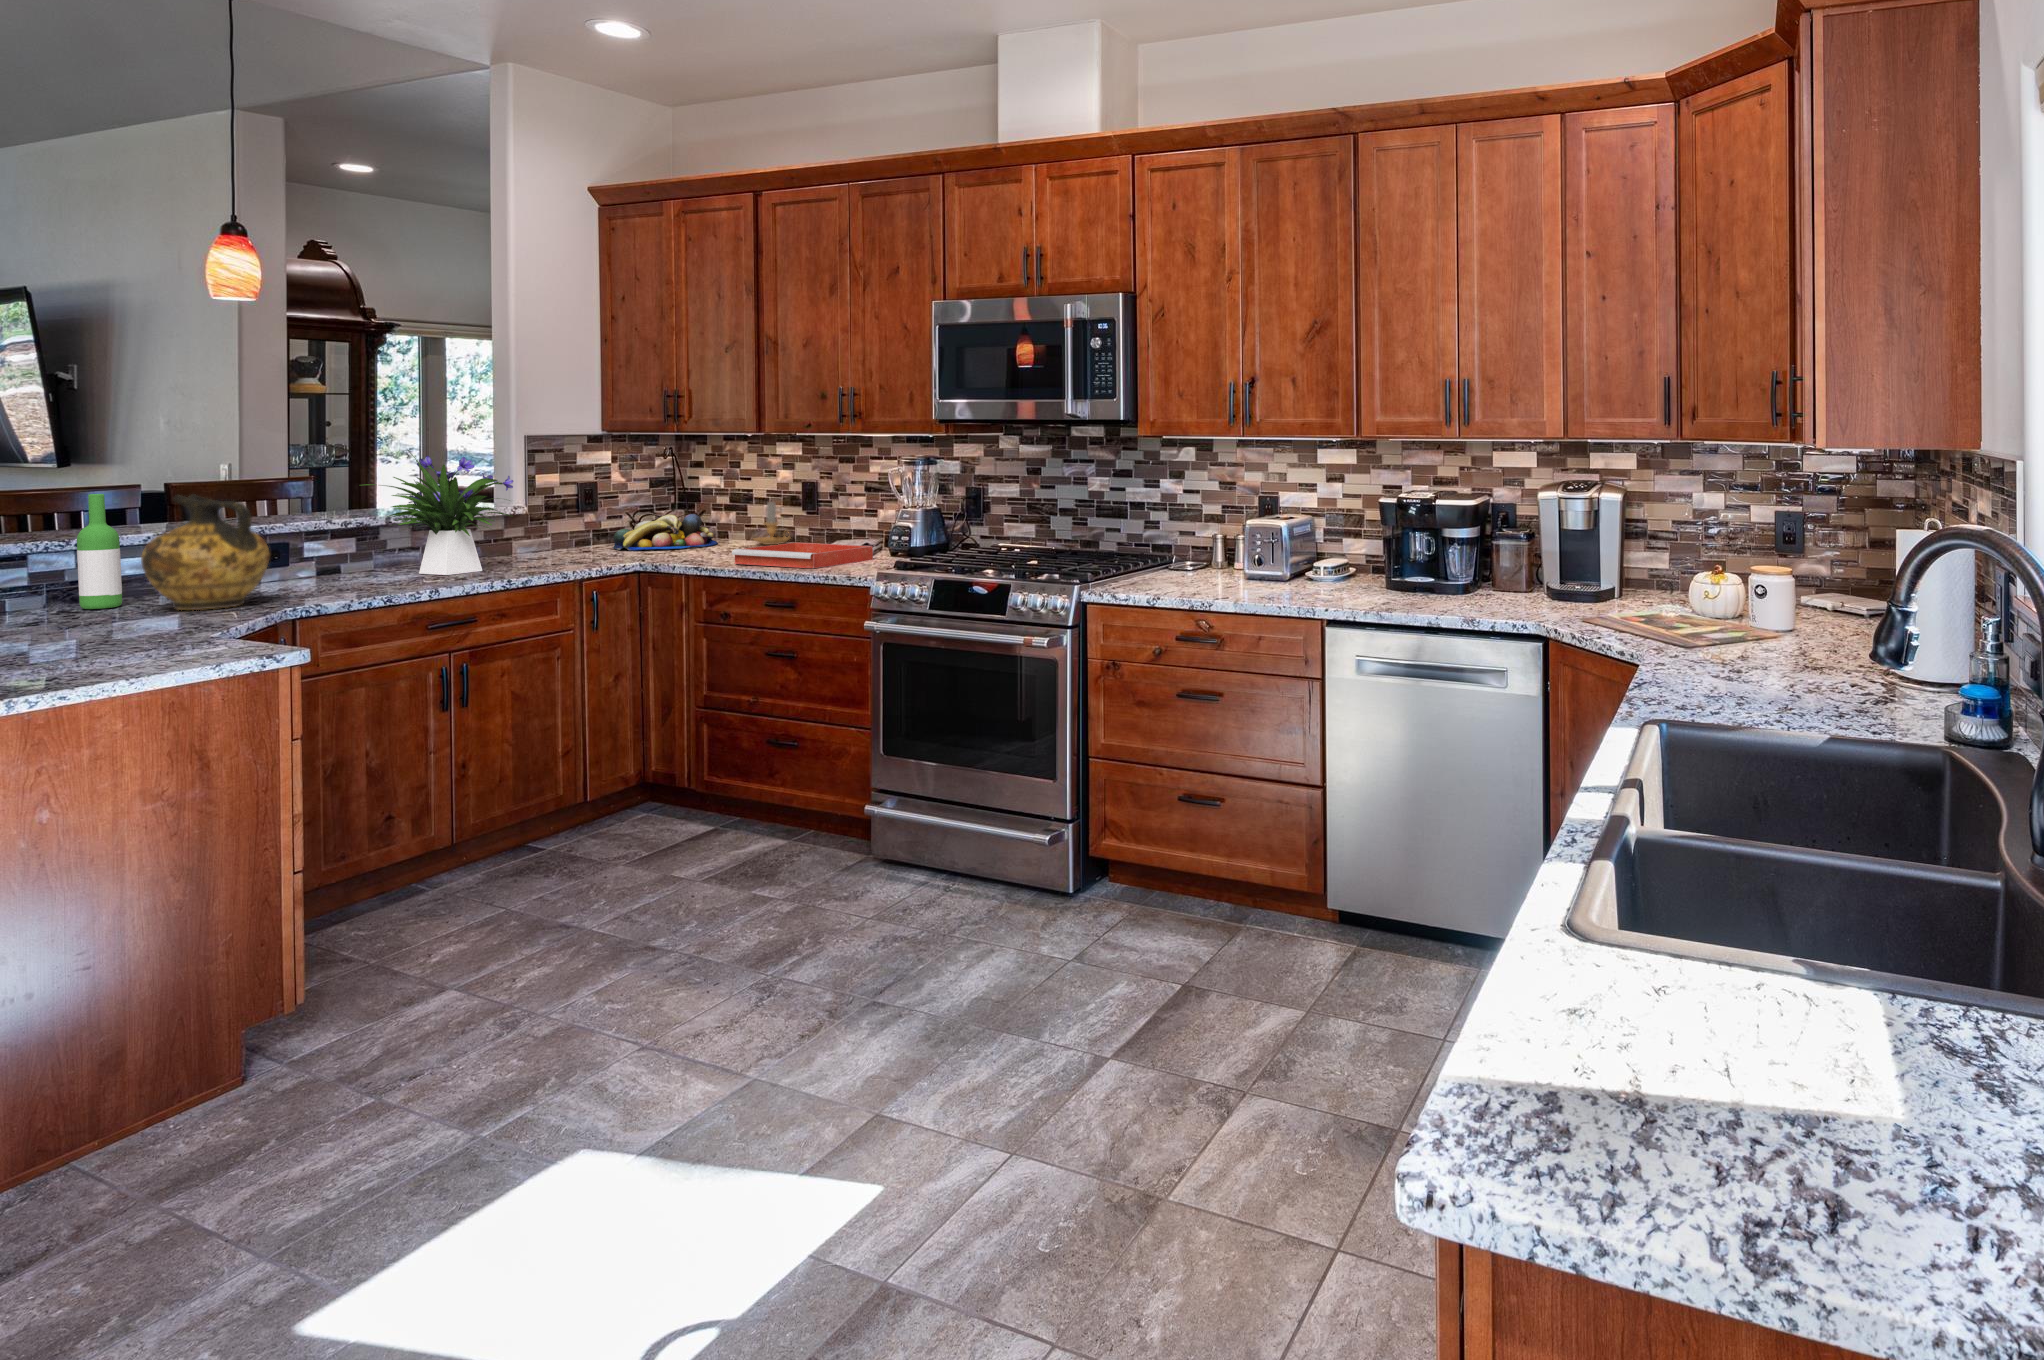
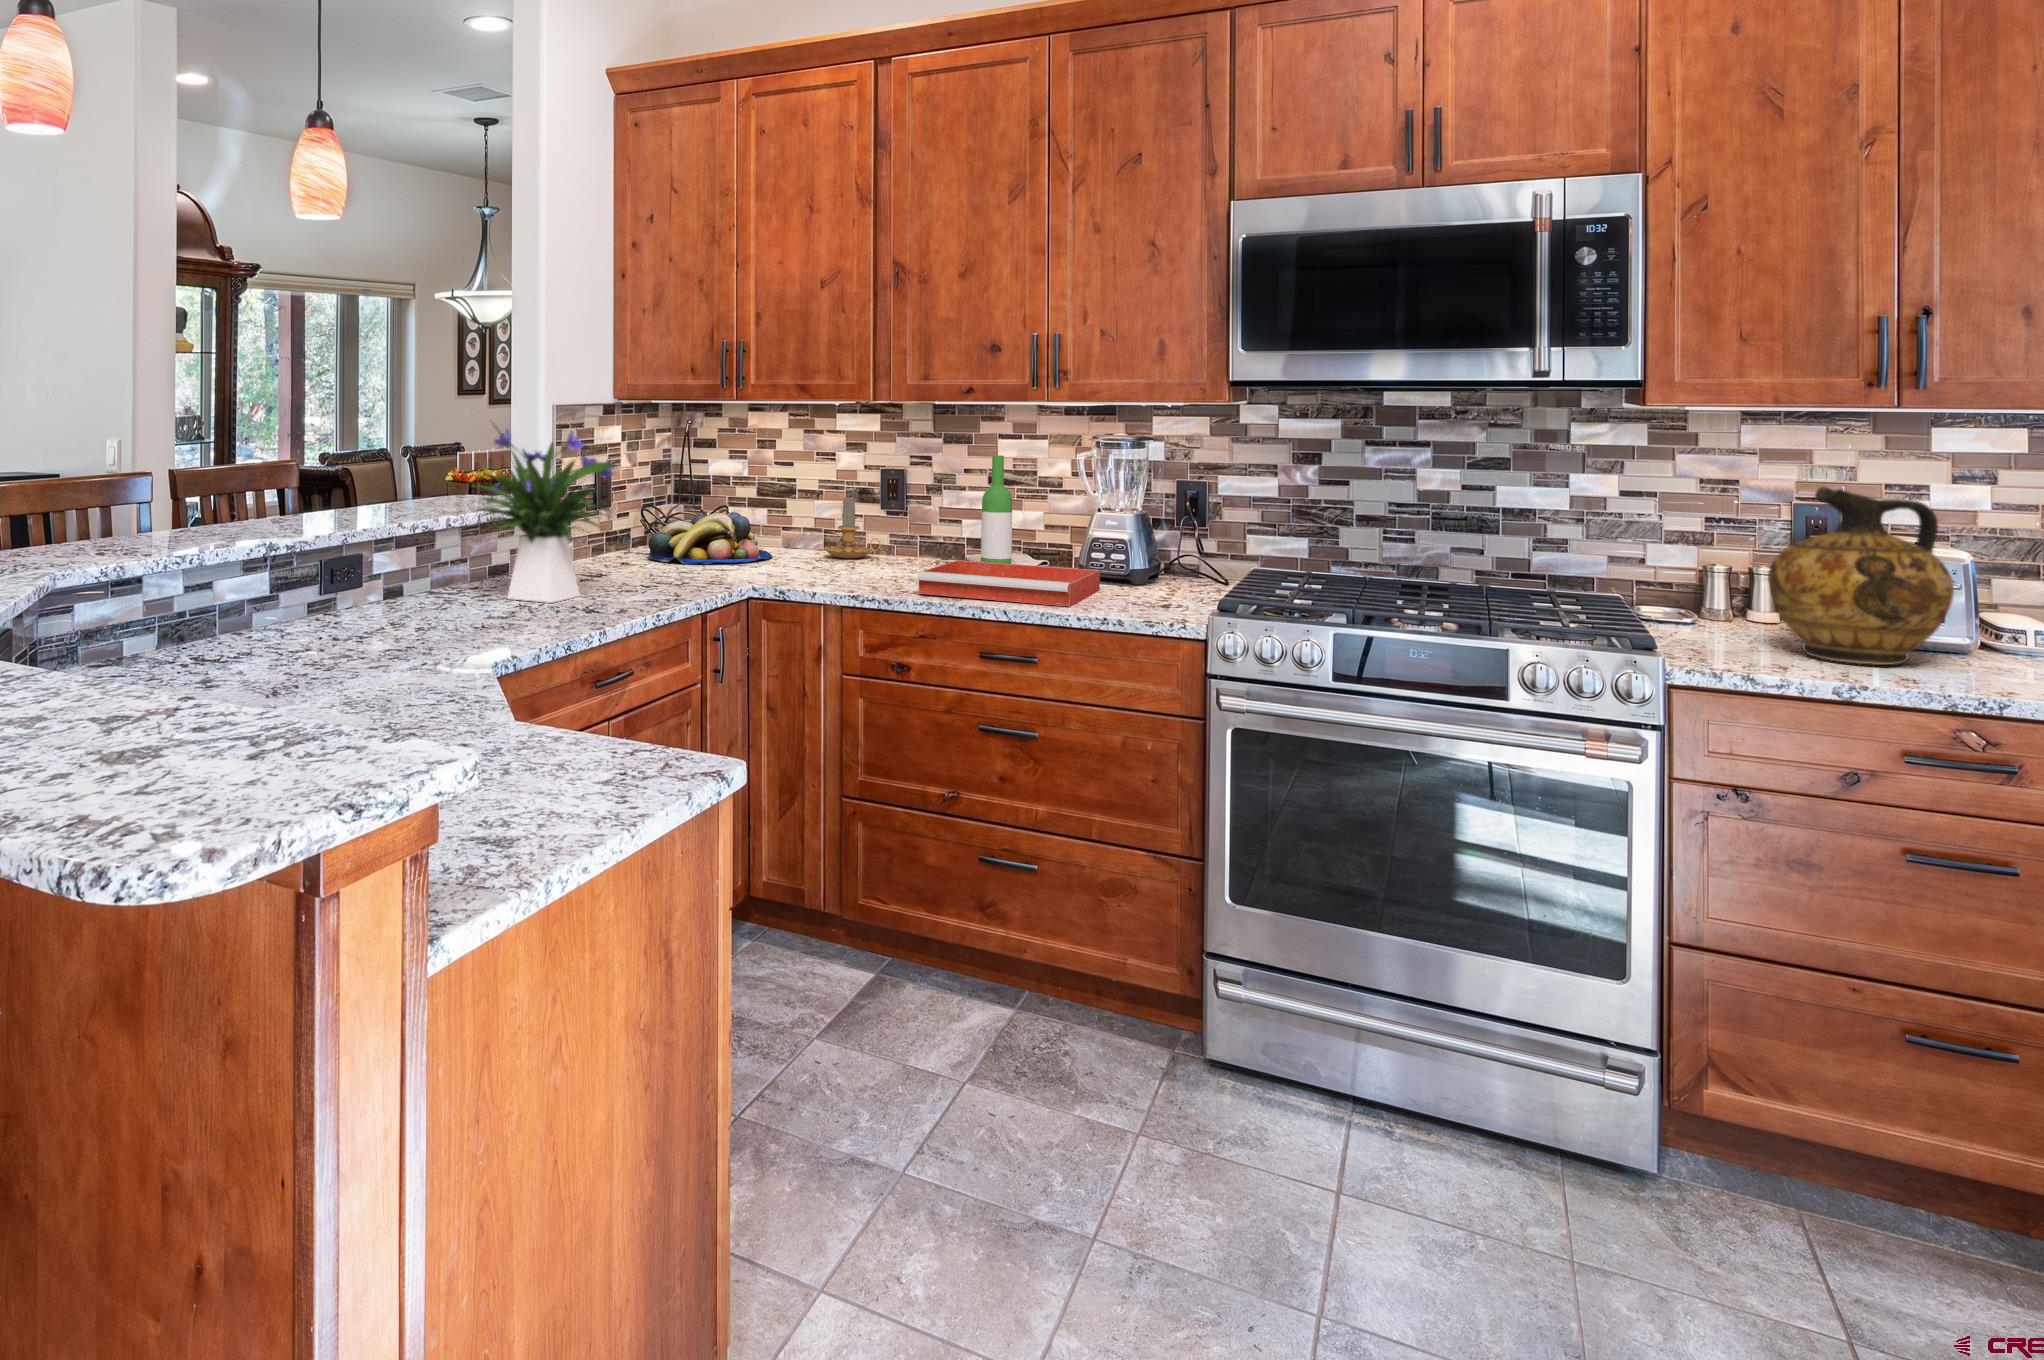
wine bottle: present [77,494,122,609] -> present [981,455,1012,564]
ceramic jug: present [141,494,269,610] -> present [1768,487,1954,665]

